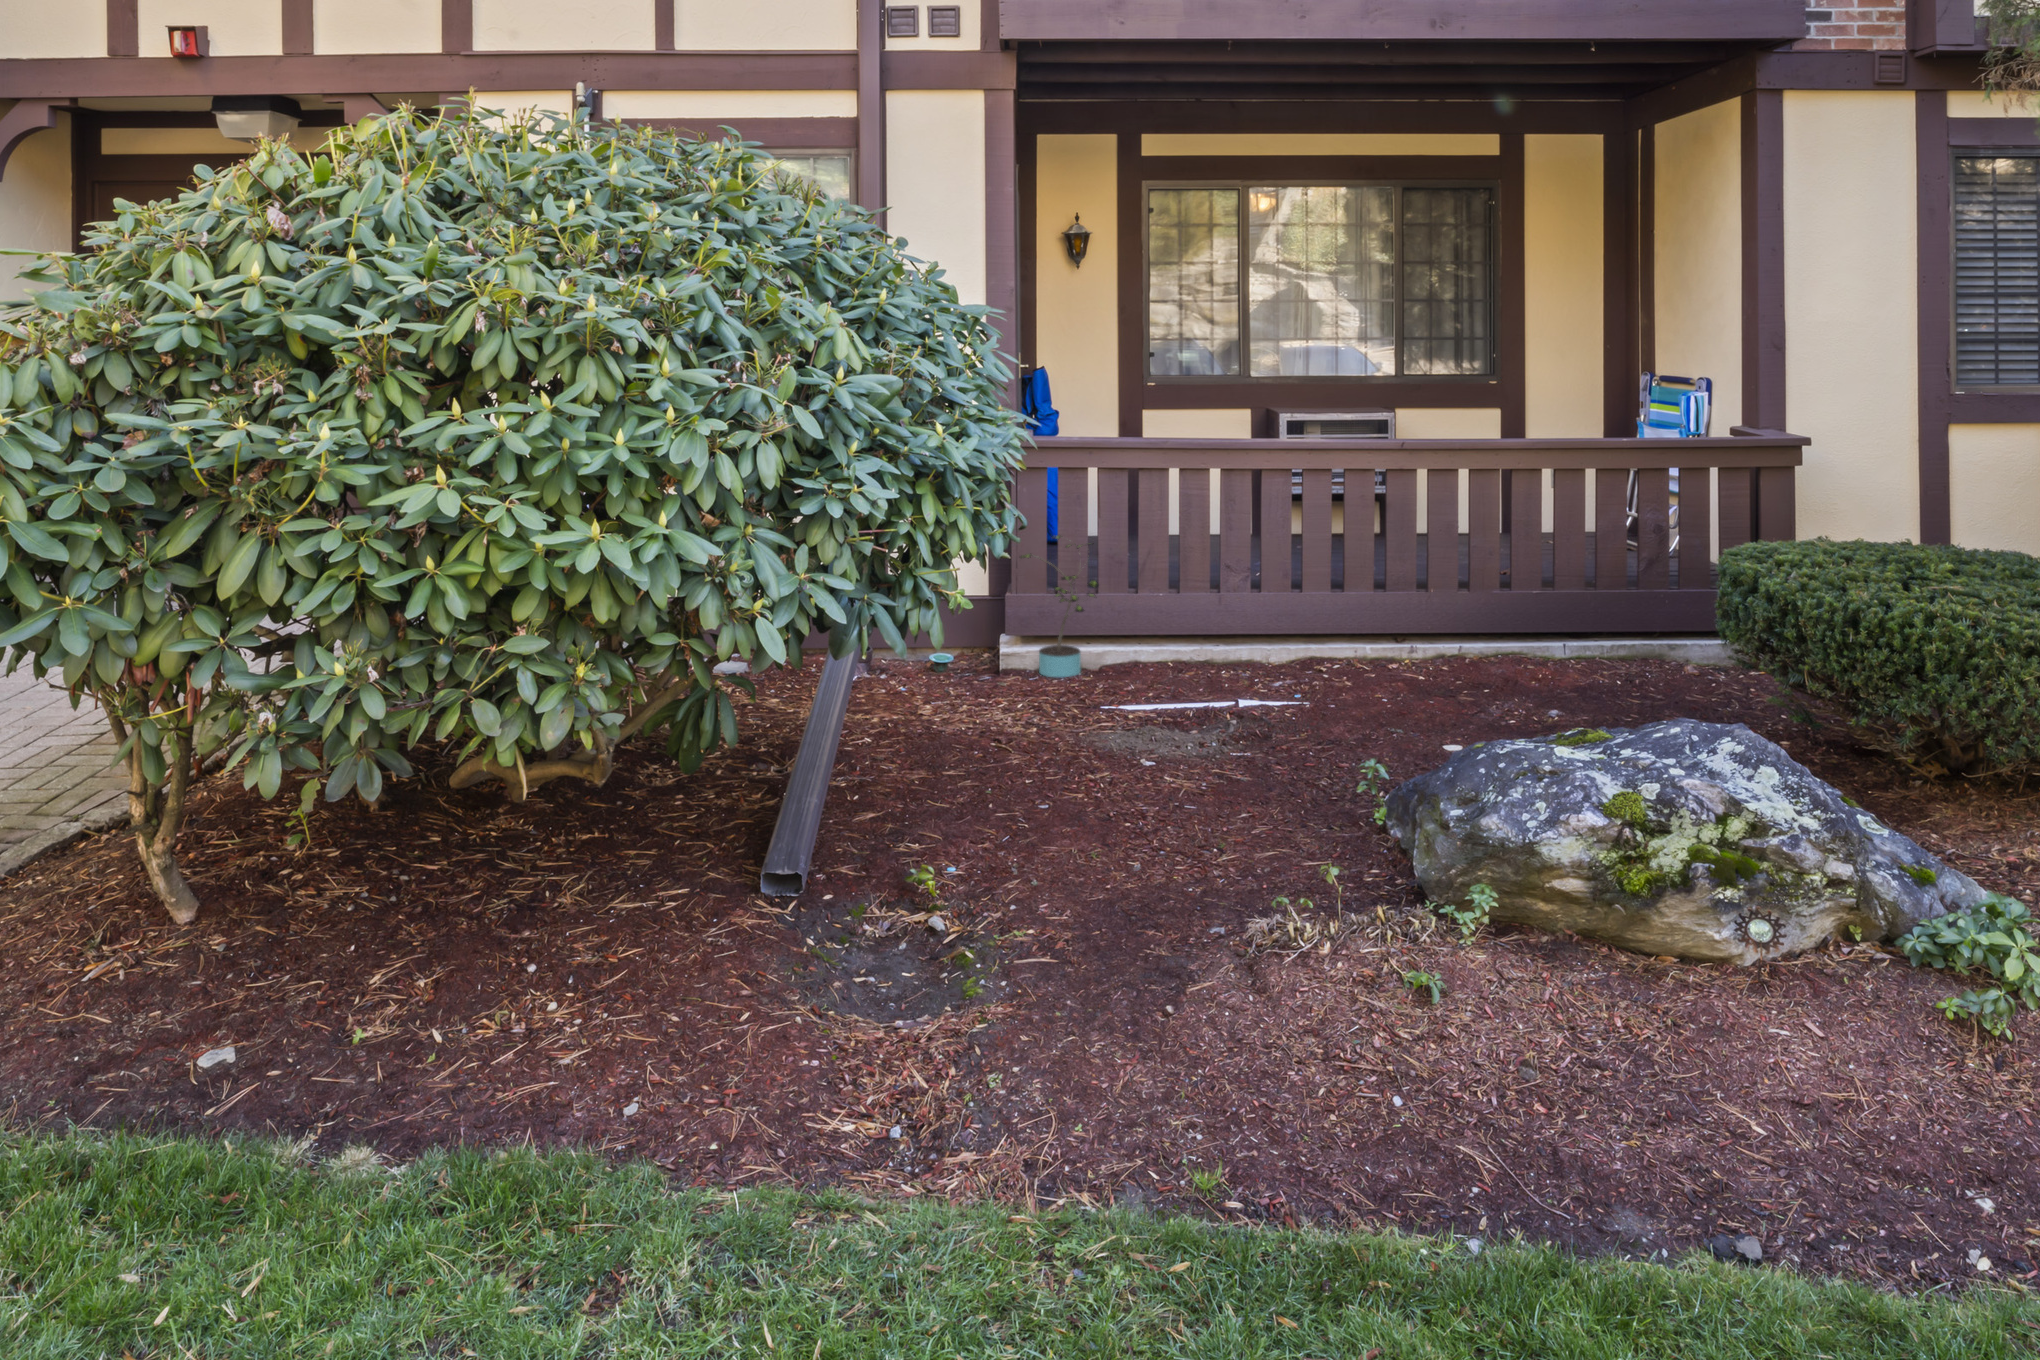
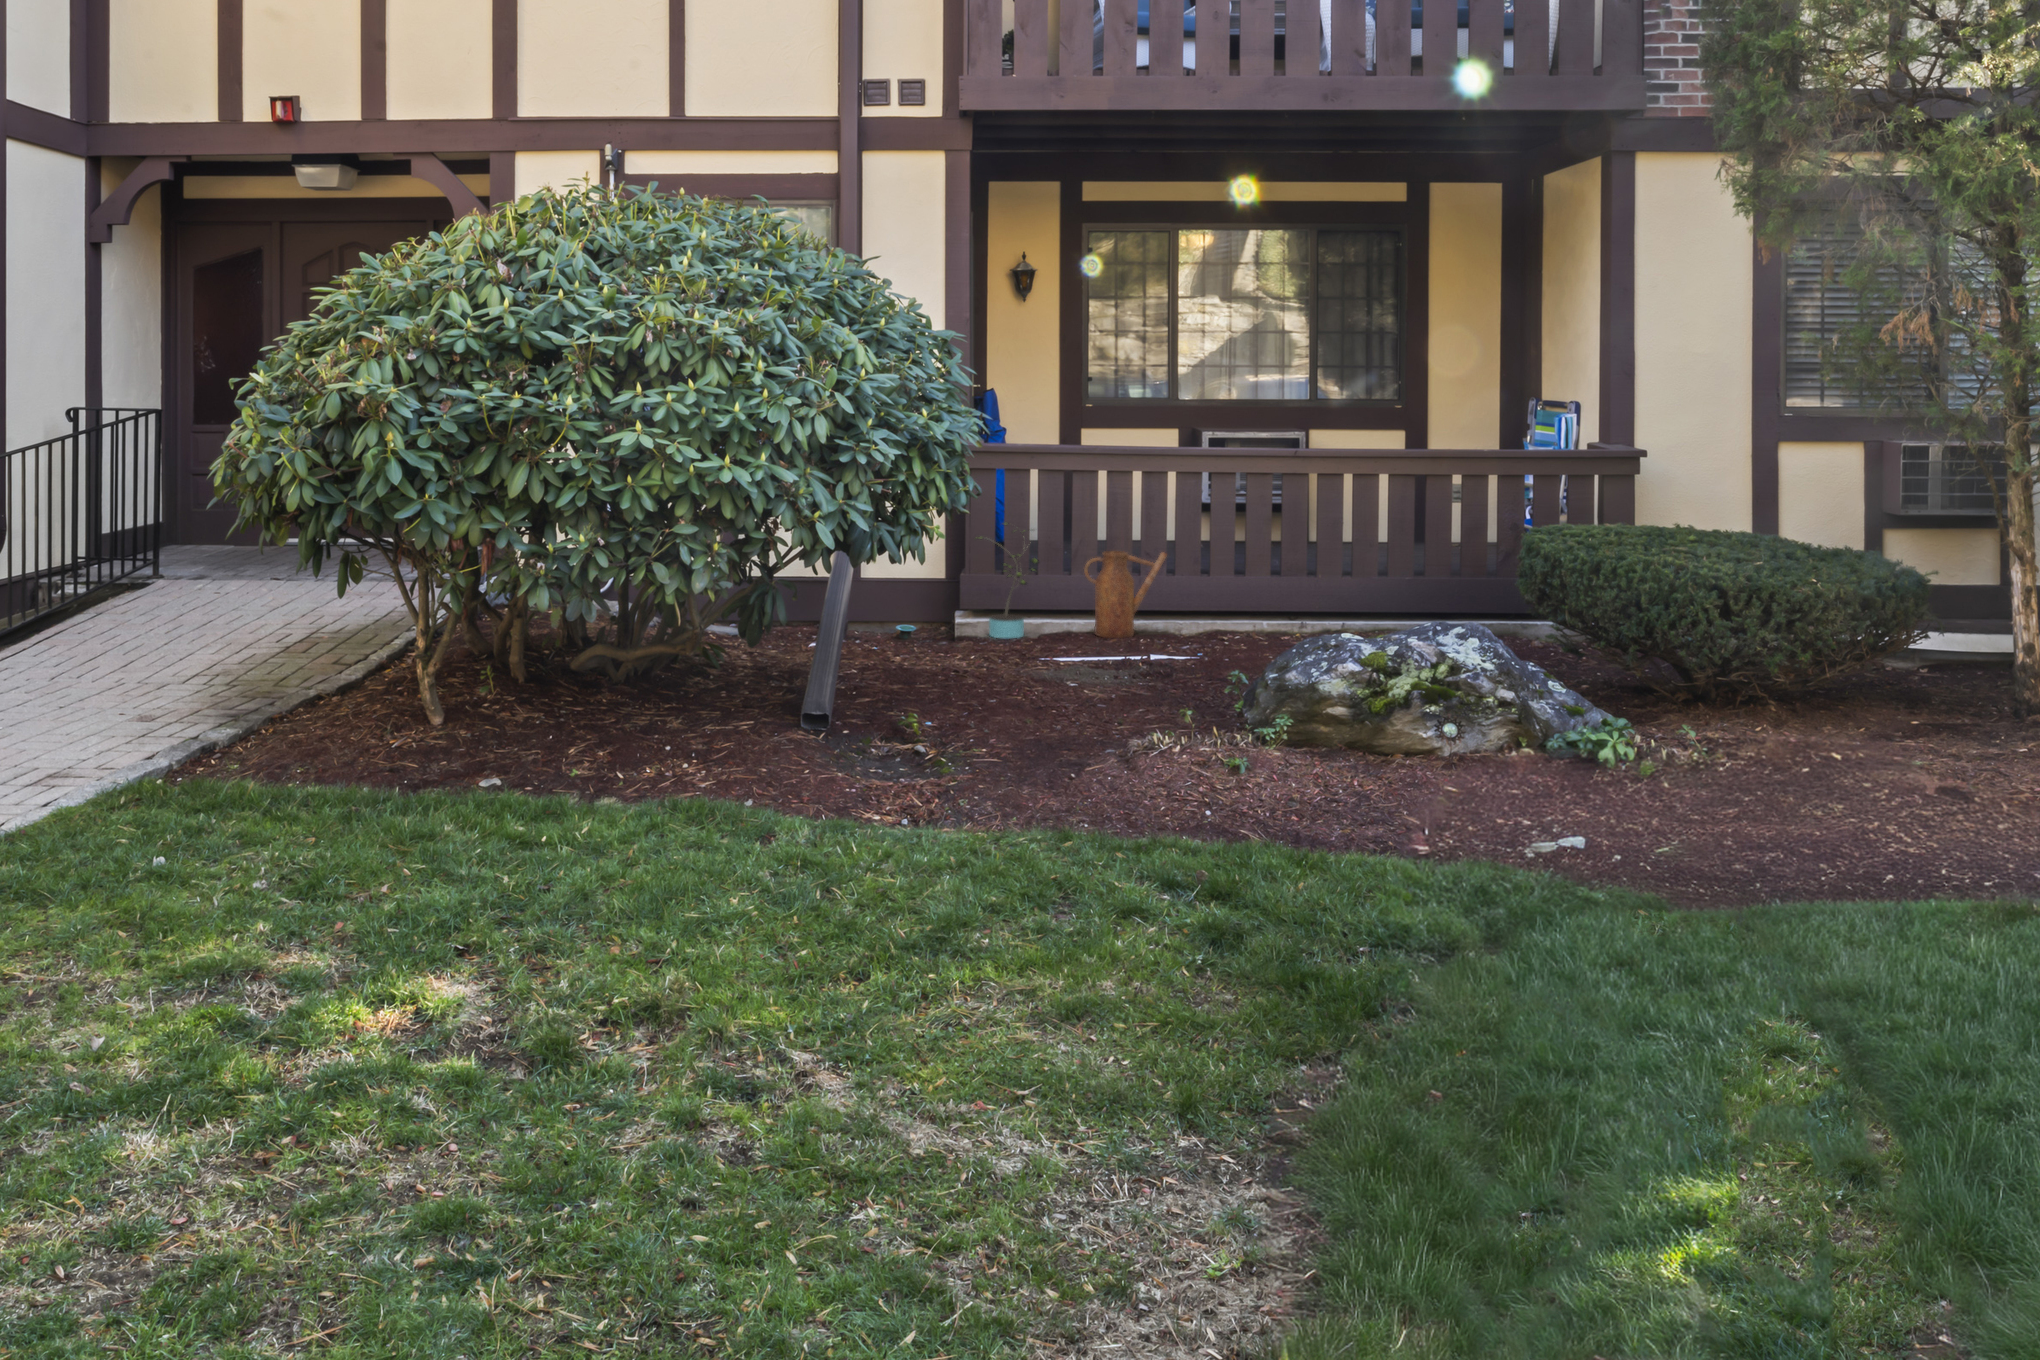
watering can: none [1152,568,1252,675] -> present [1084,551,1167,638]

